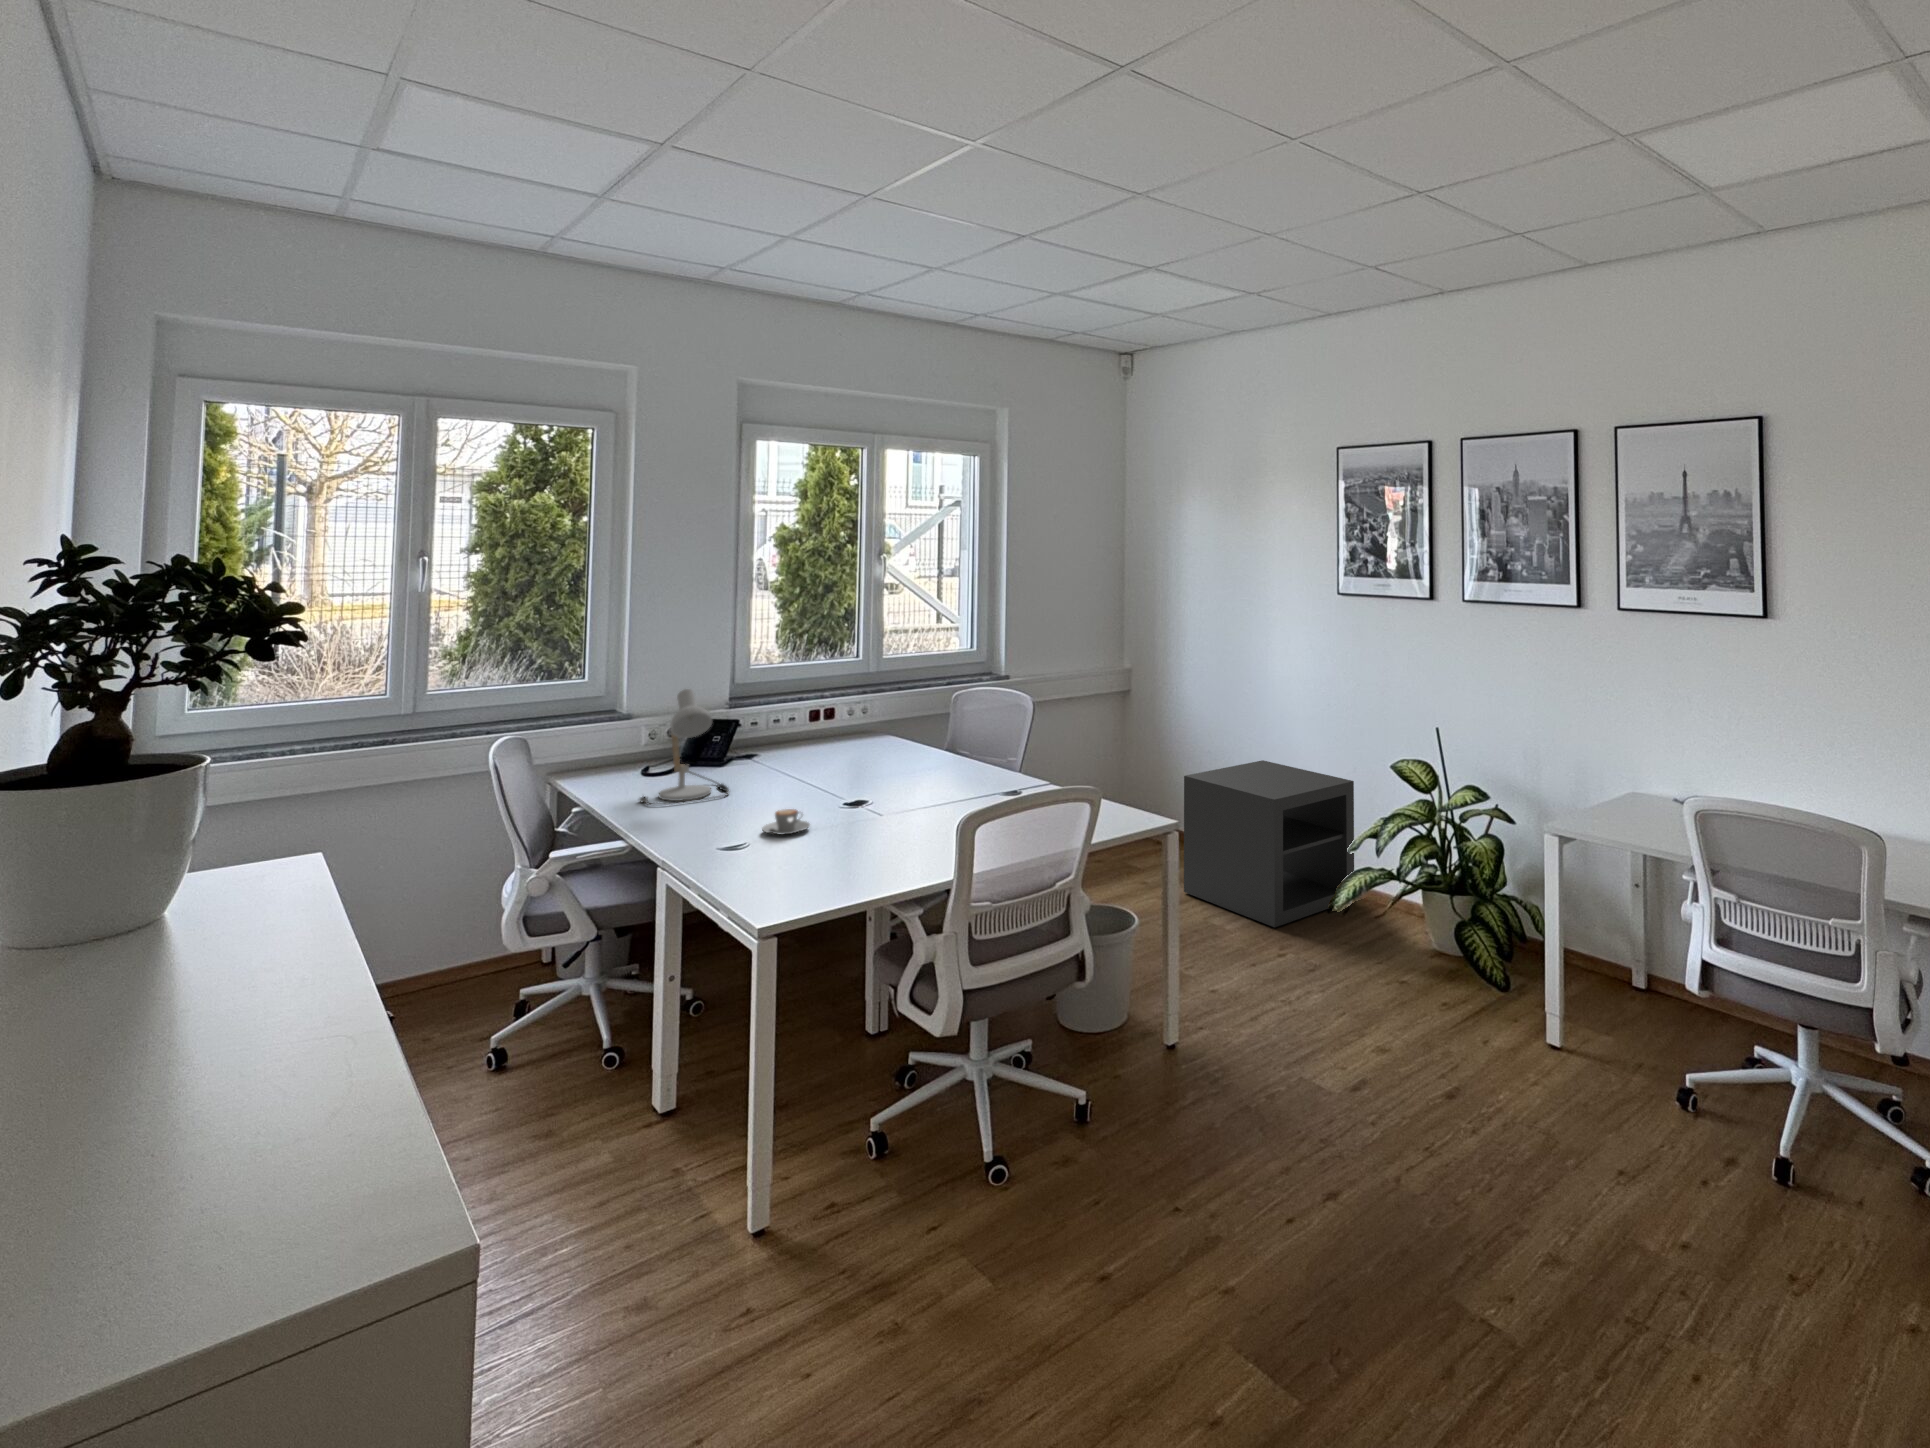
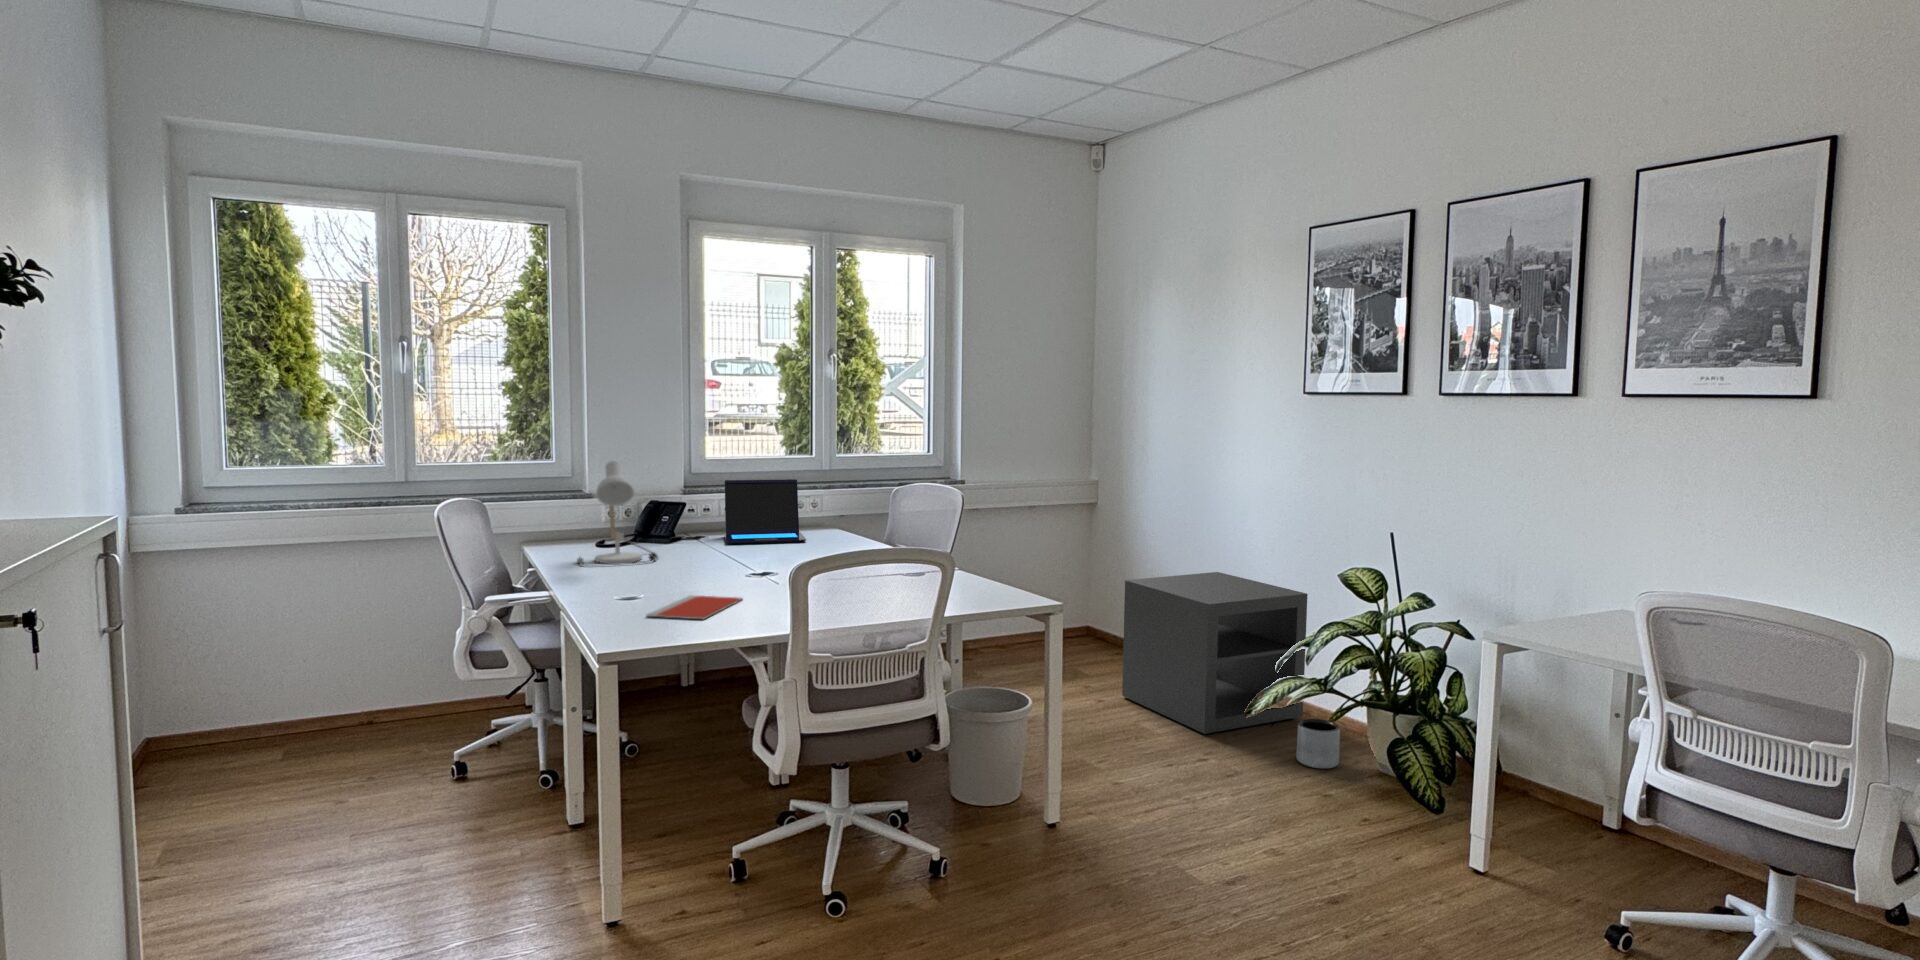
laptop: none [779,689,875,765] -> present [725,479,806,544]
coffee cup: present [762,809,810,835] -> none [659,569,704,591]
notebook: none [775,839,863,872] -> present [647,595,742,619]
planter: none [1365,905,1403,955] -> present [1296,719,1340,769]

